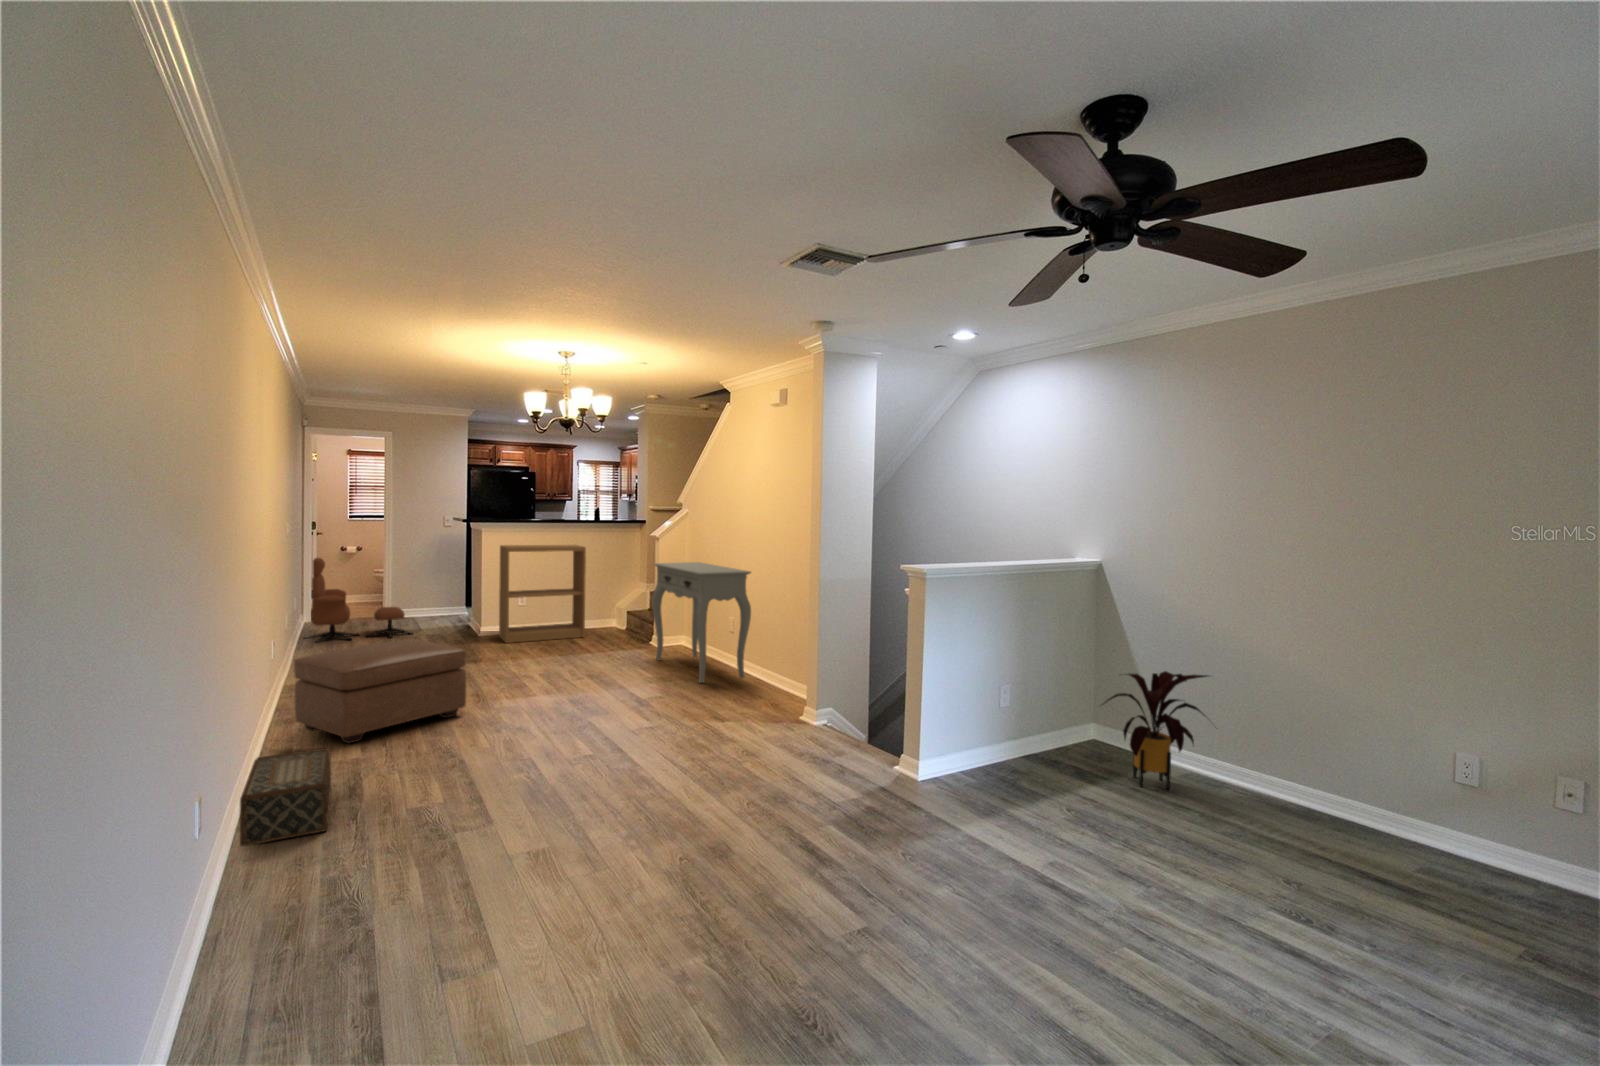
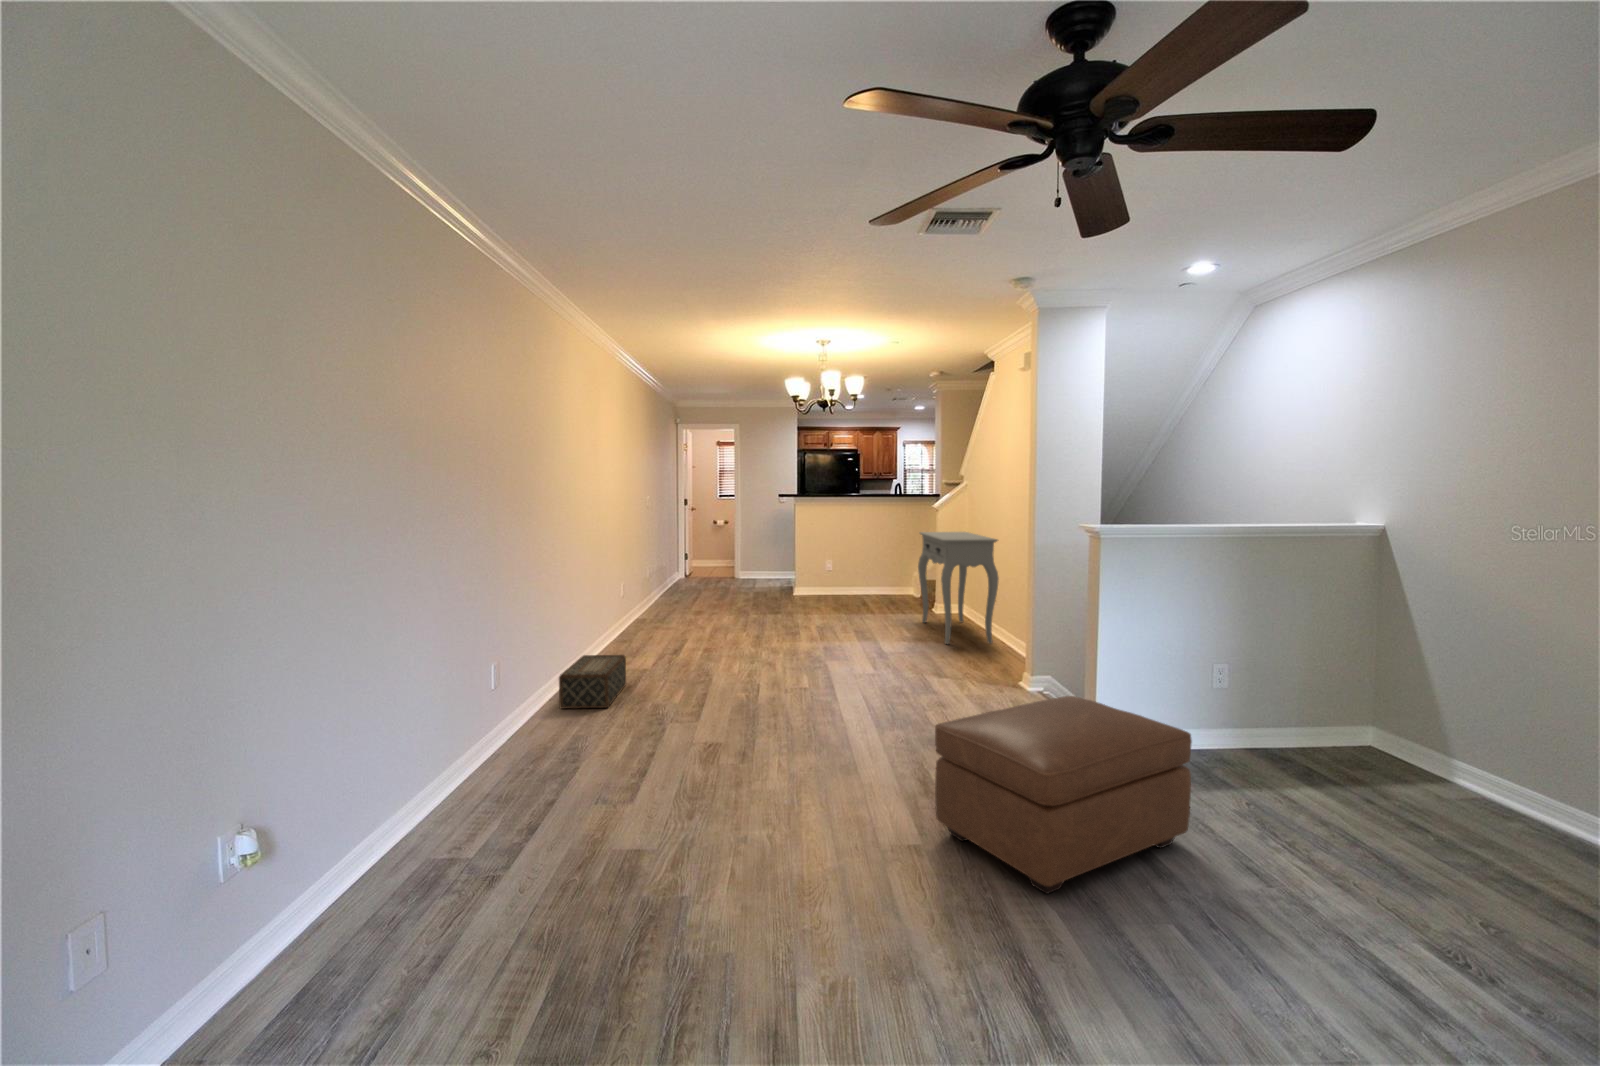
bookshelf: present [499,545,586,643] -> none [807,517,875,601]
lounge chair: present [304,558,412,643] -> none [674,527,747,592]
ottoman: present [294,640,466,744] -> present [935,696,1192,894]
house plant: present [1105,671,1208,789] -> none [1327,662,1509,811]

